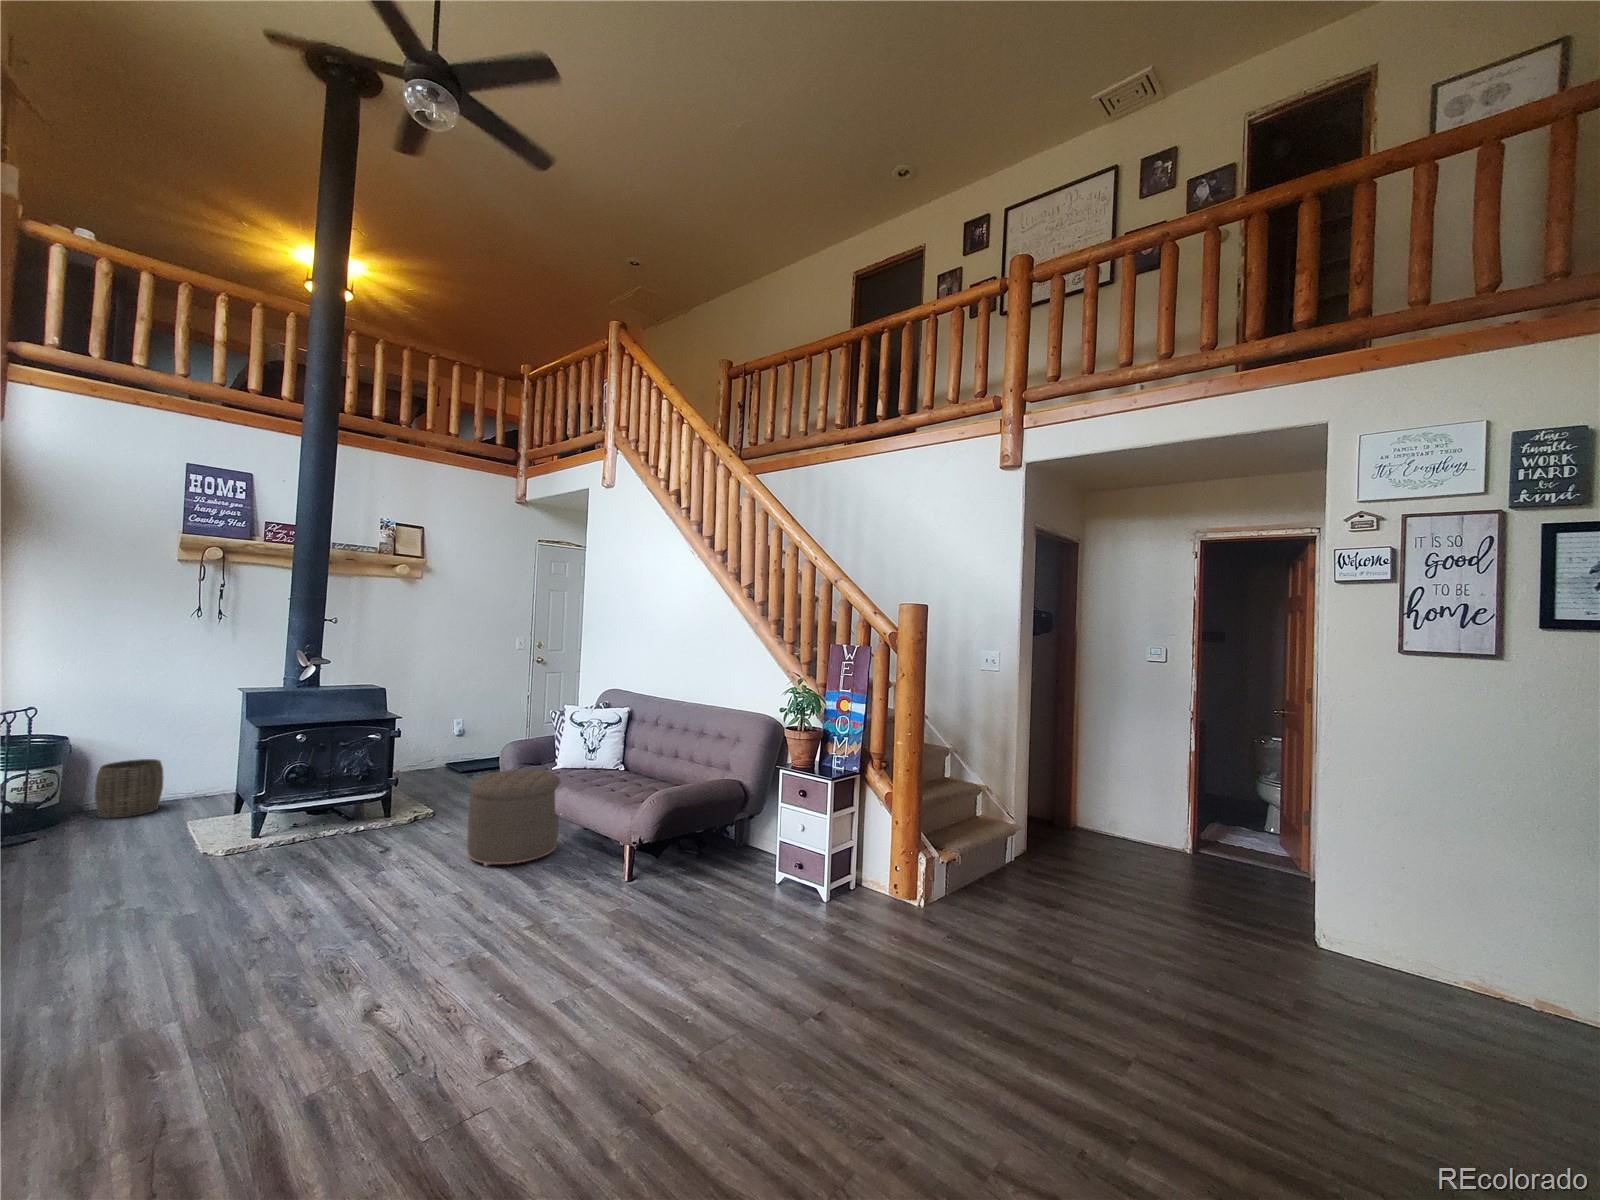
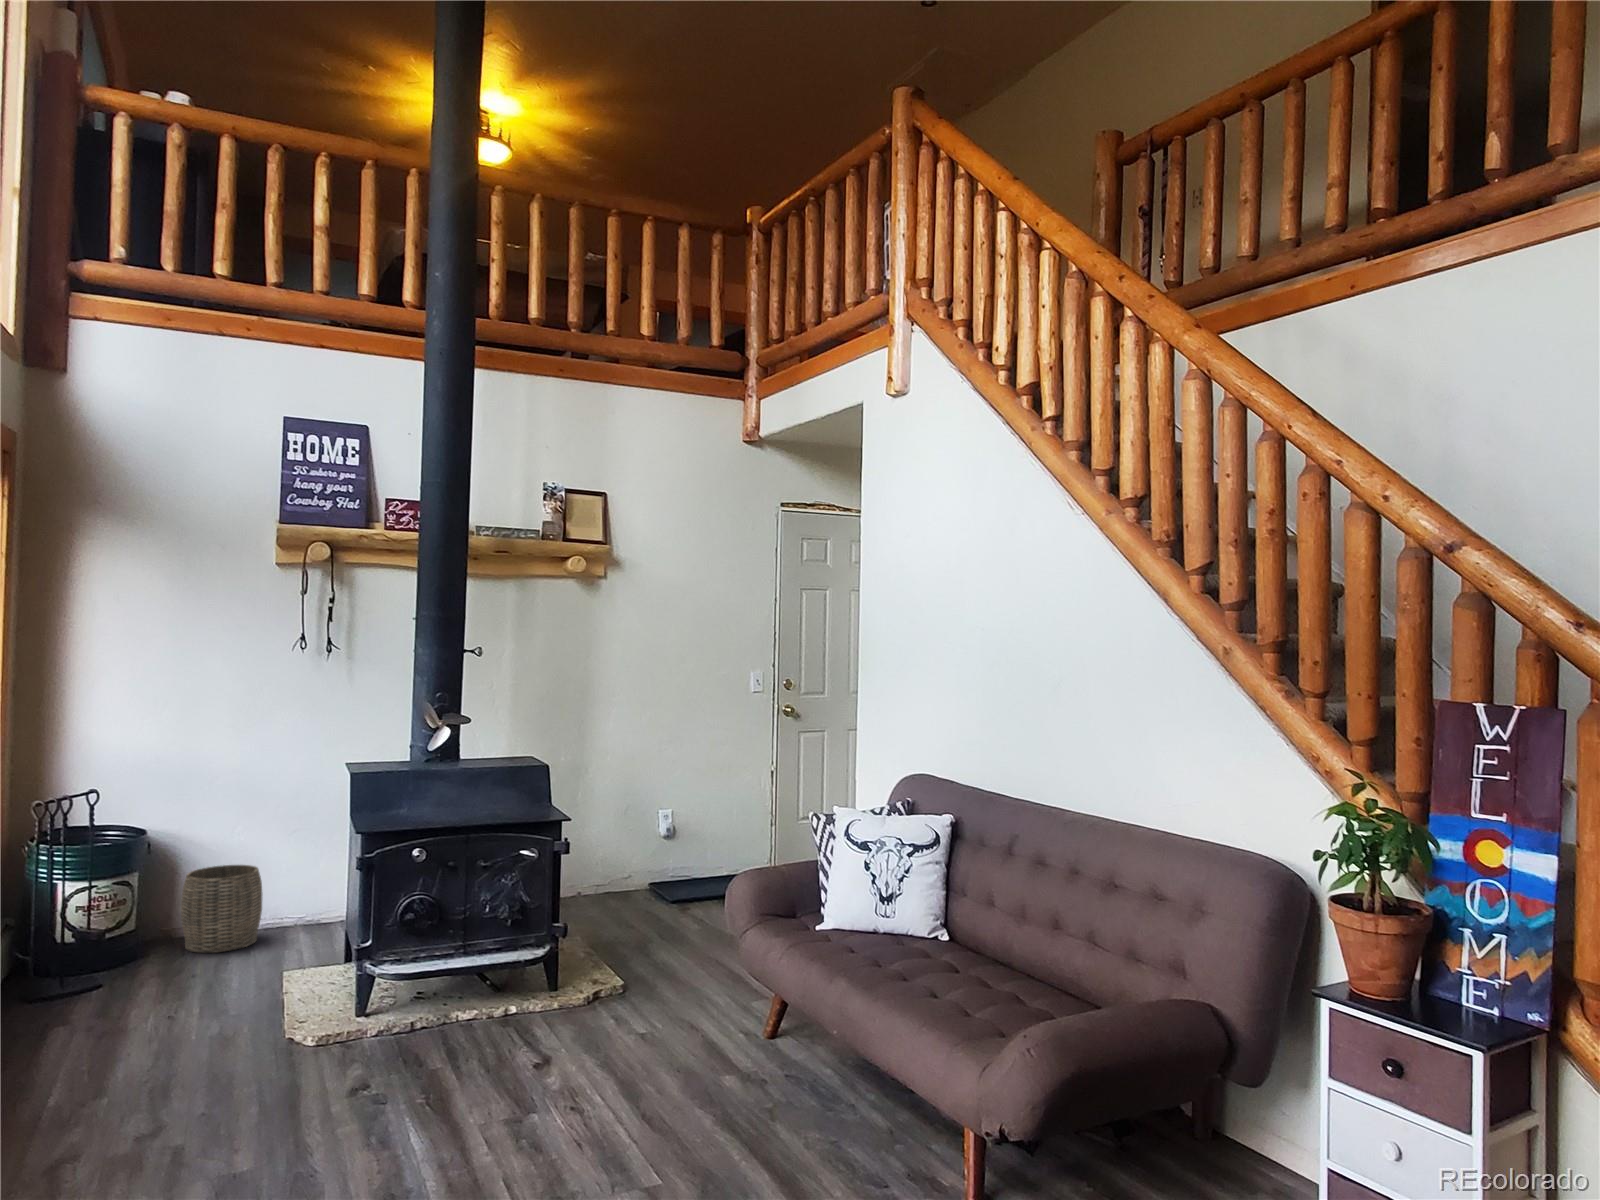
ottoman: present [467,769,560,866] -> none [671,929,831,1118]

